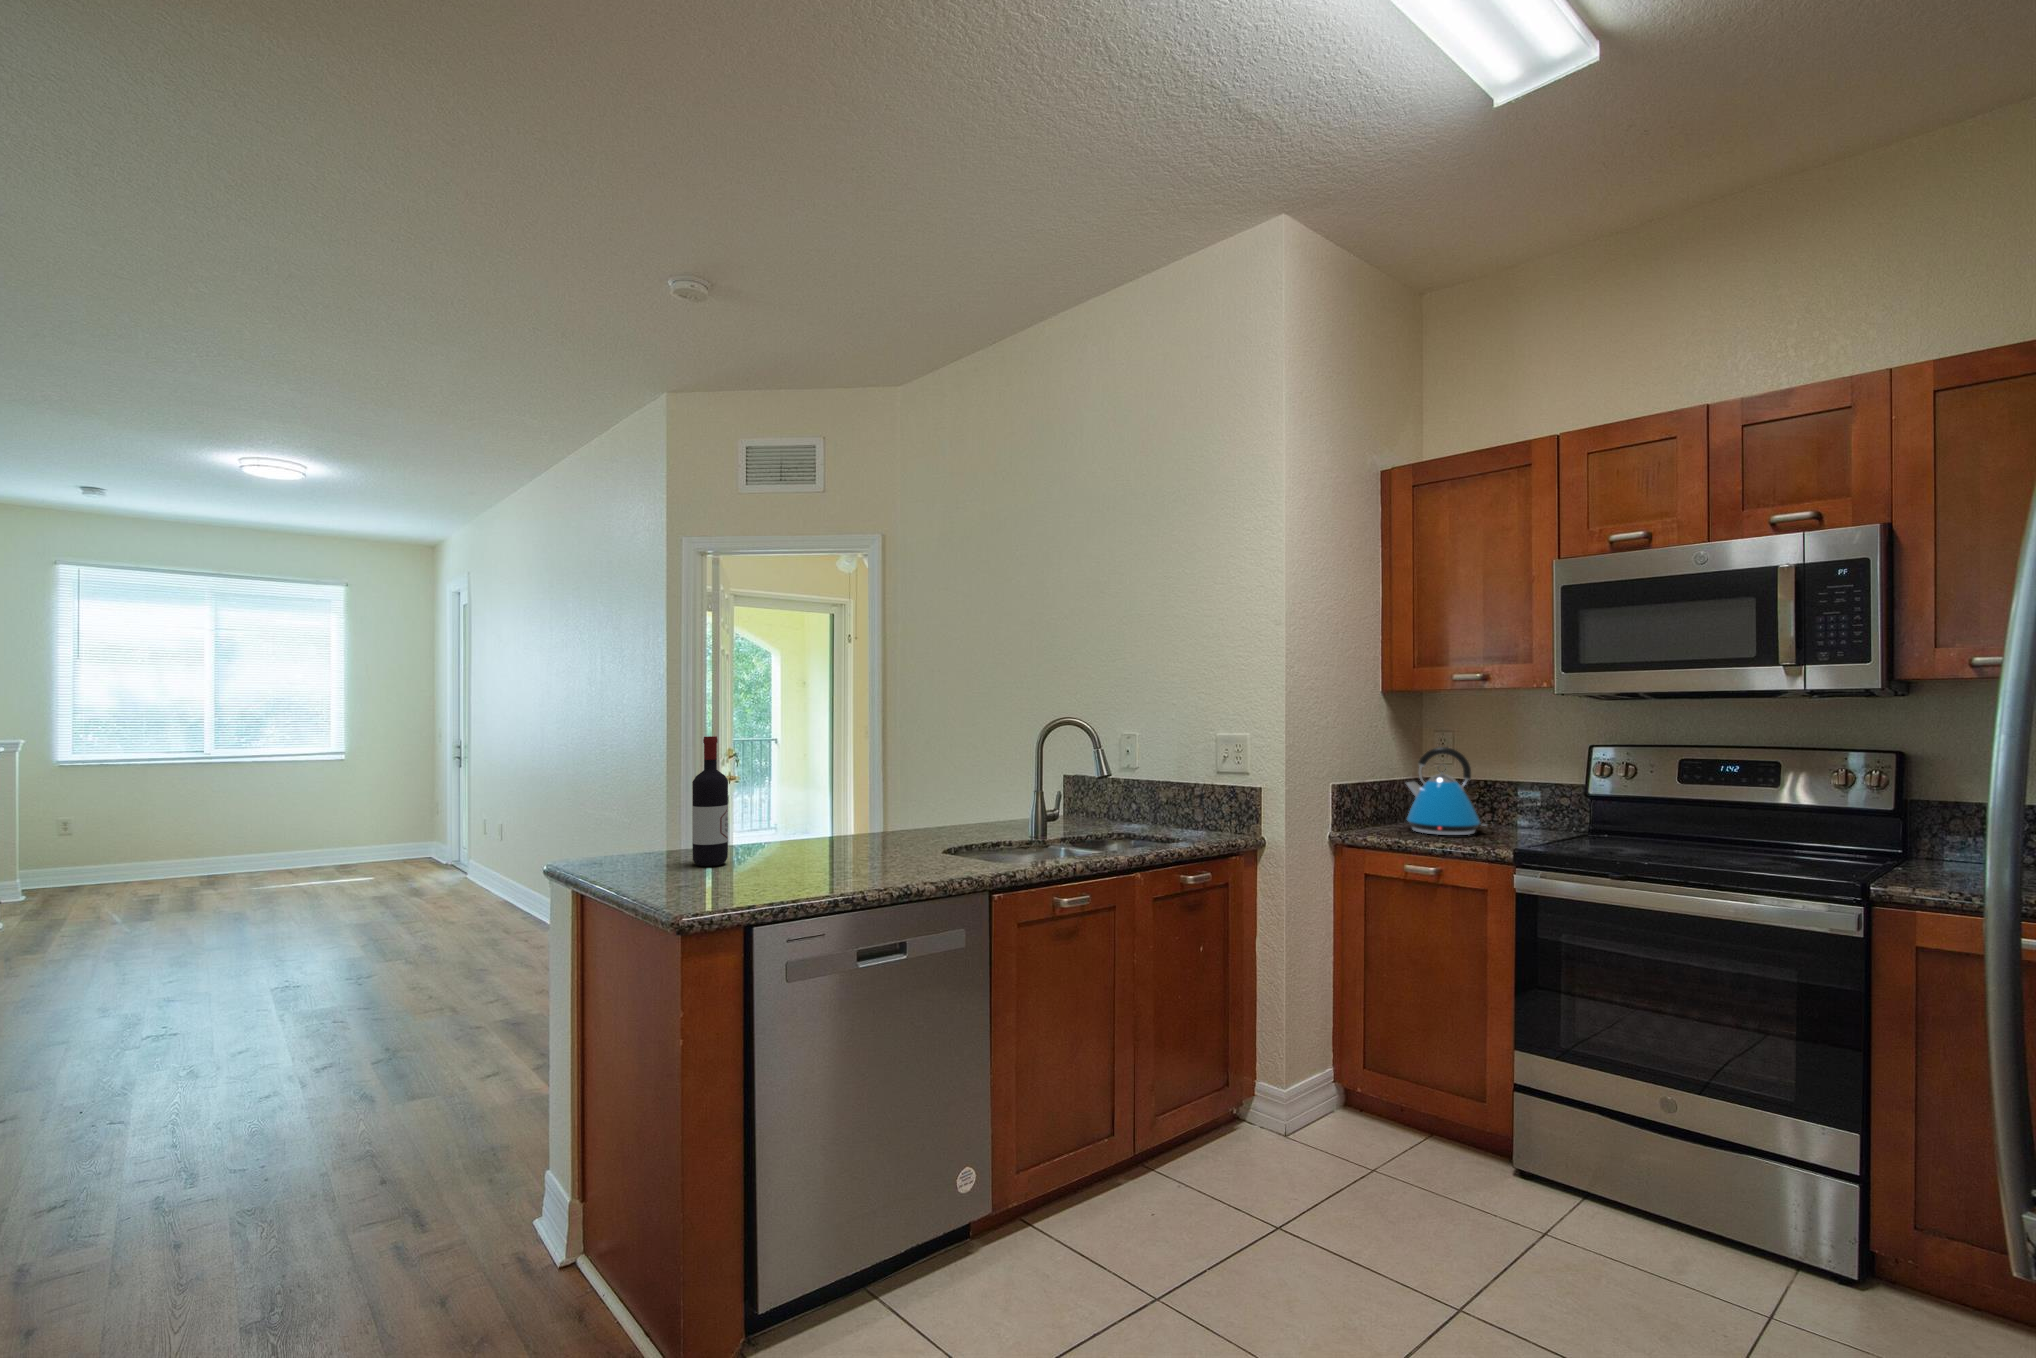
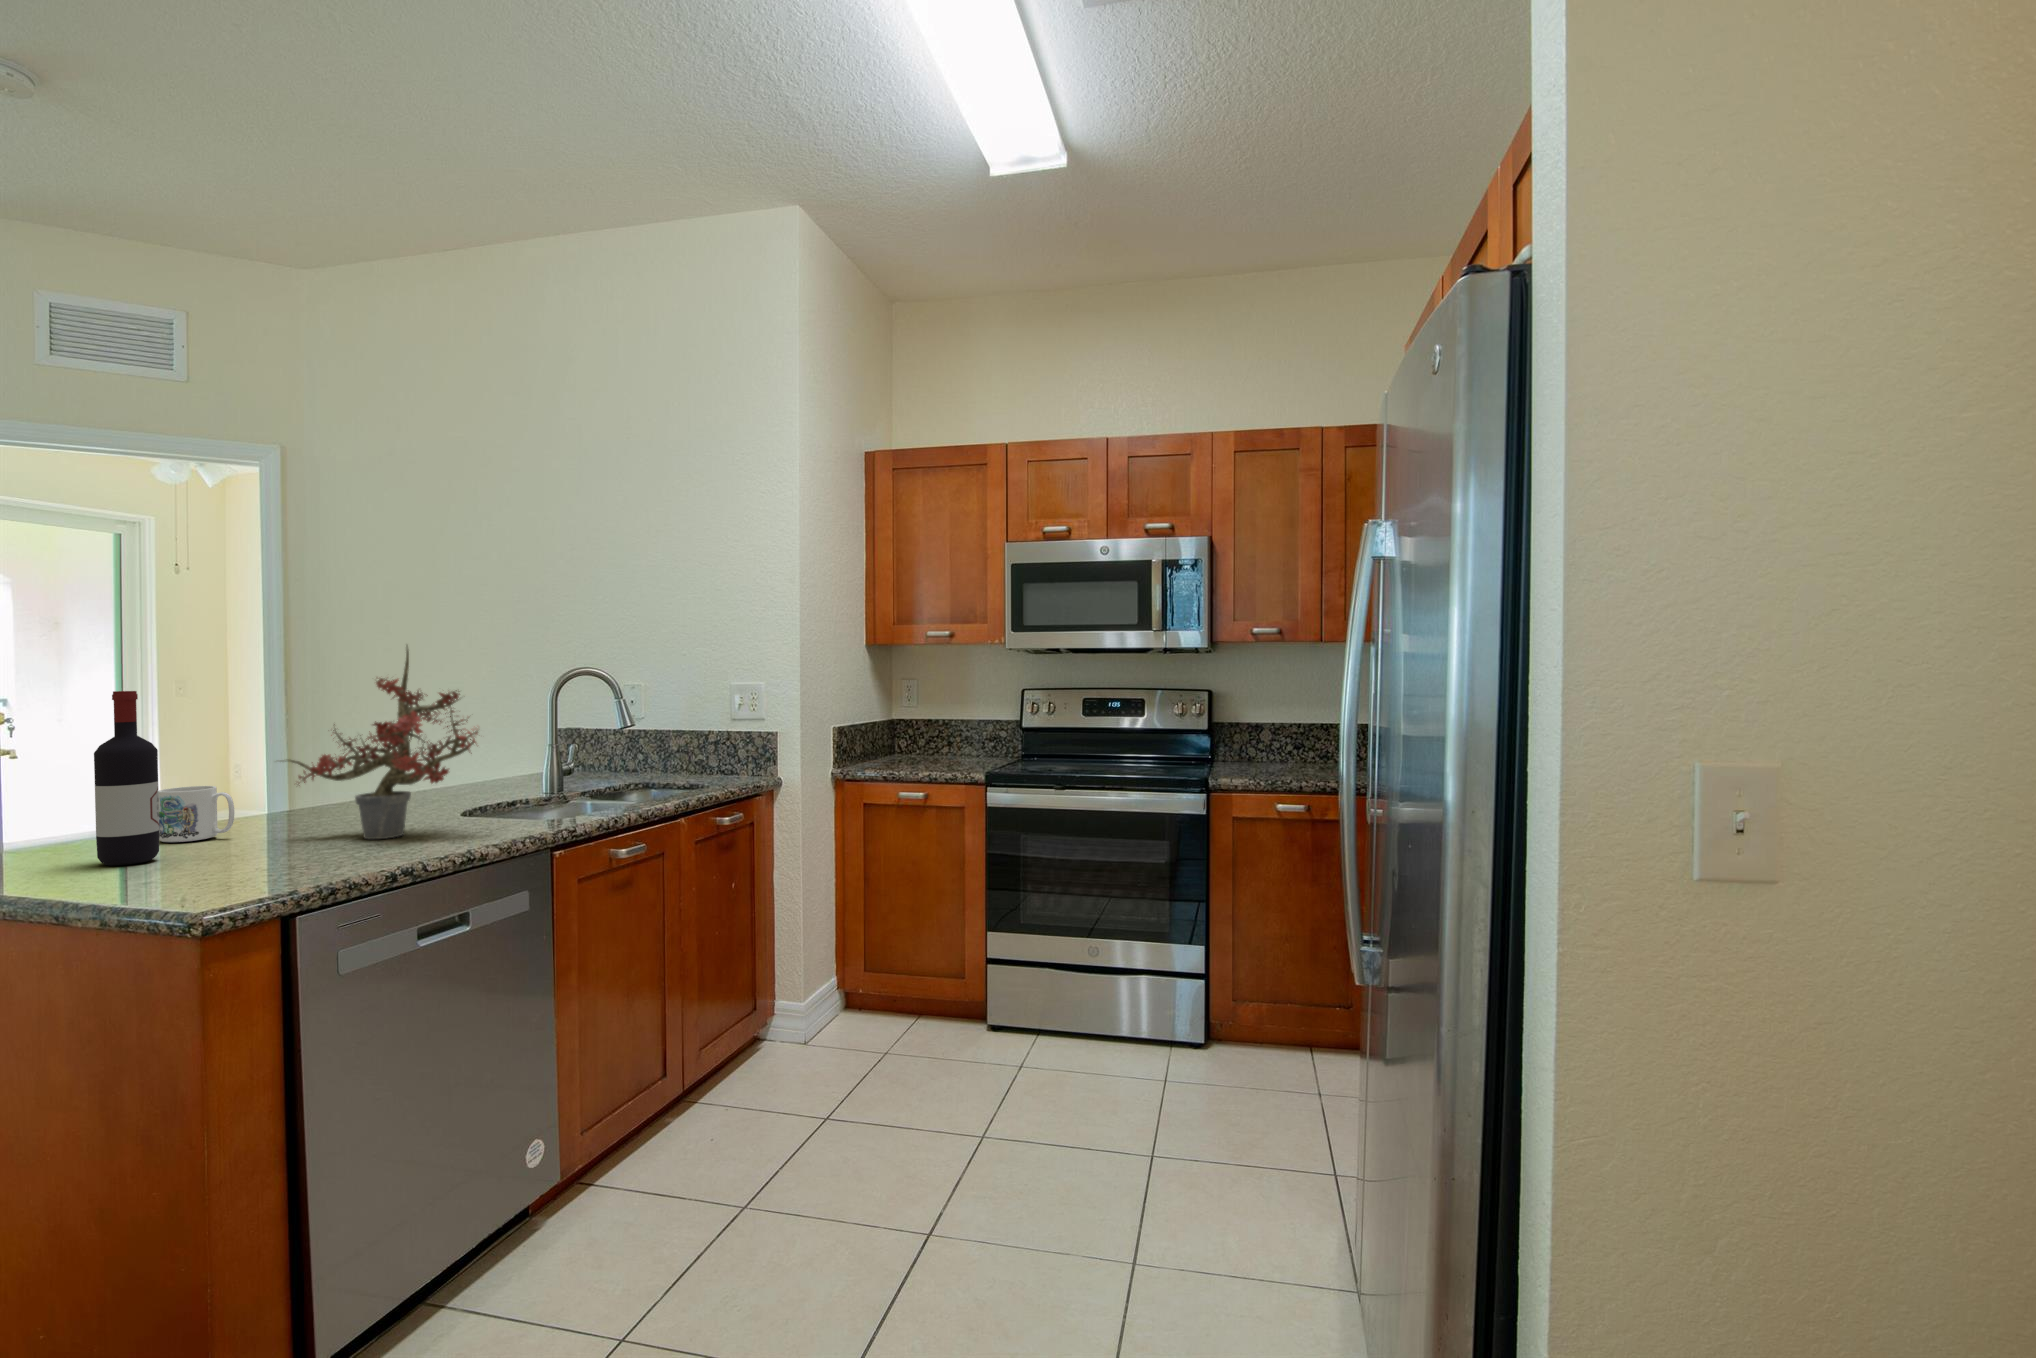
potted plant: none [808,699,940,865] -> present [287,646,478,839]
kettle: present [1406,747,1486,835] -> none [894,692,956,764]
mug: none [747,808,789,851] -> present [158,786,235,842]

